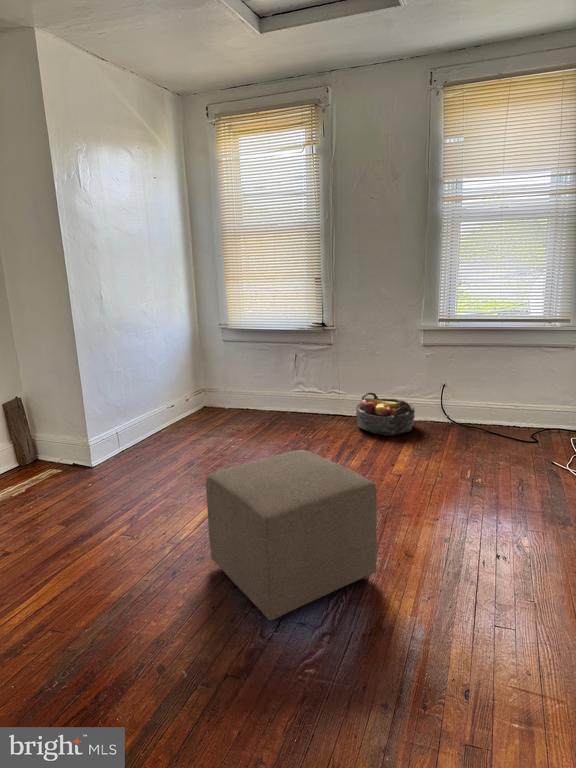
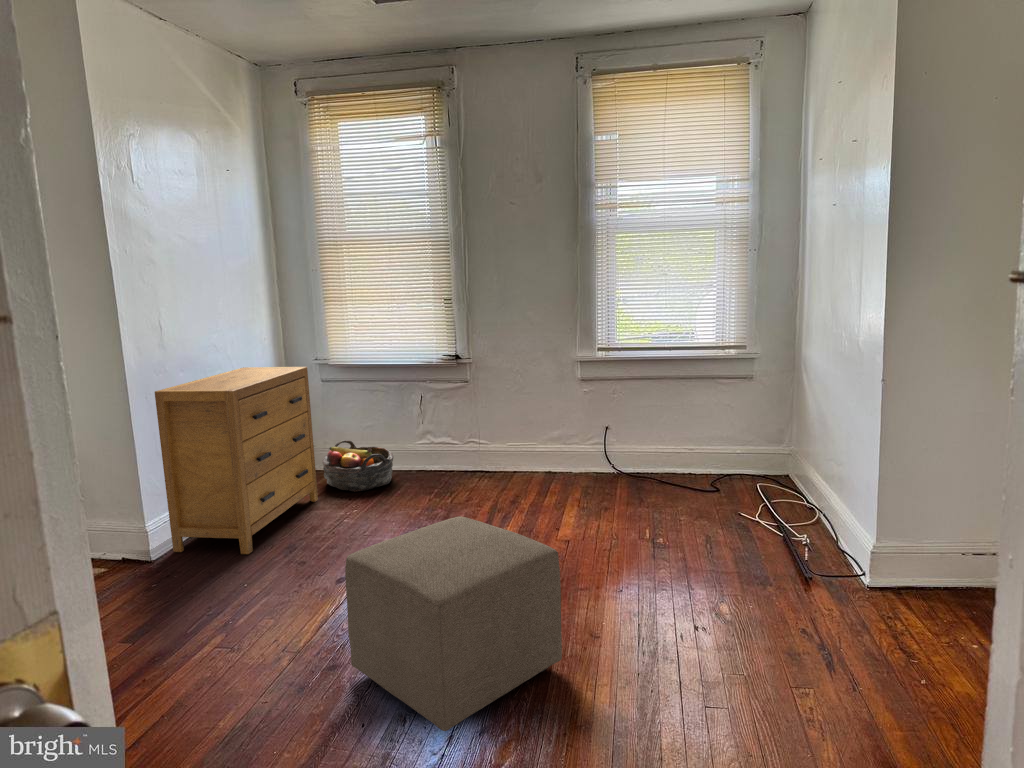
dresser: none [95,330,216,467] -> present [155,367,318,554]
basket: present [356,393,415,436] -> present [323,440,393,491]

